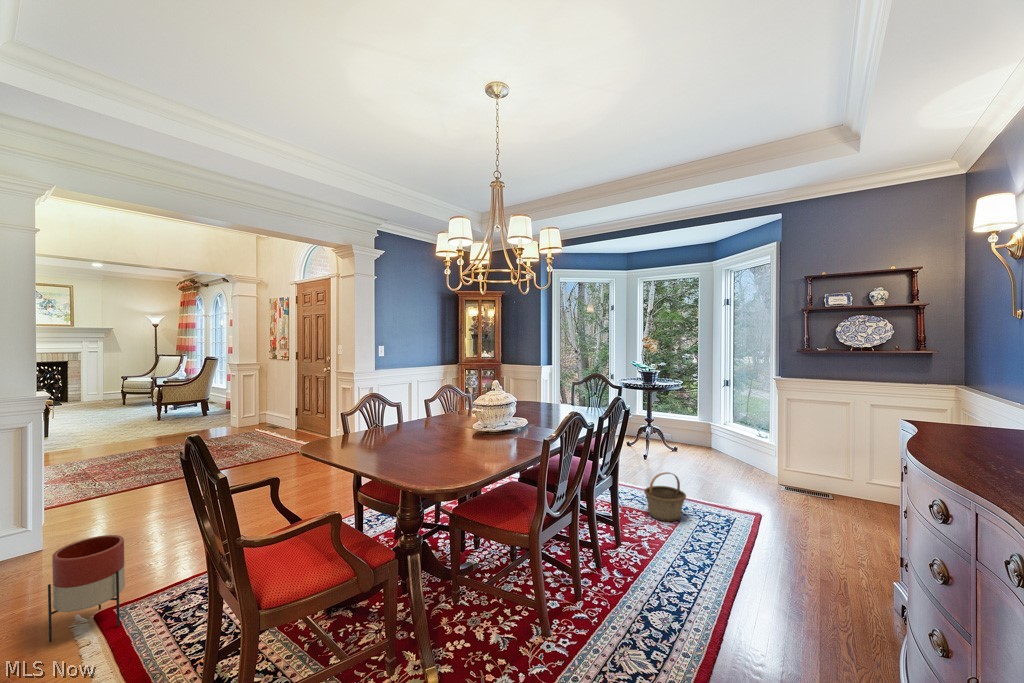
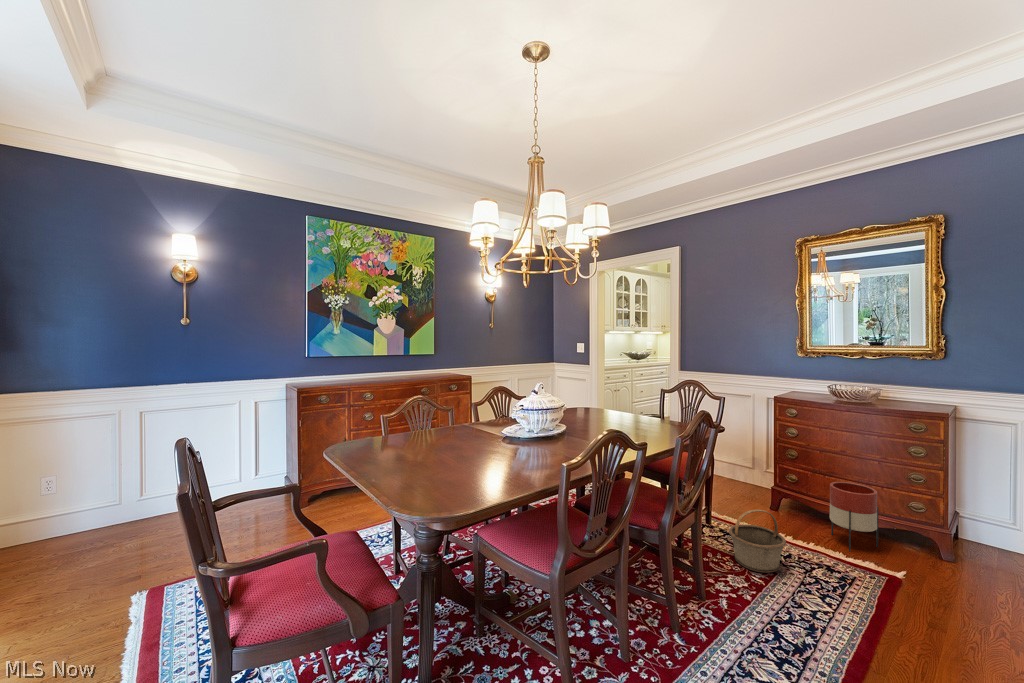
planter: present [48,535,125,642] -> present [830,482,879,551]

